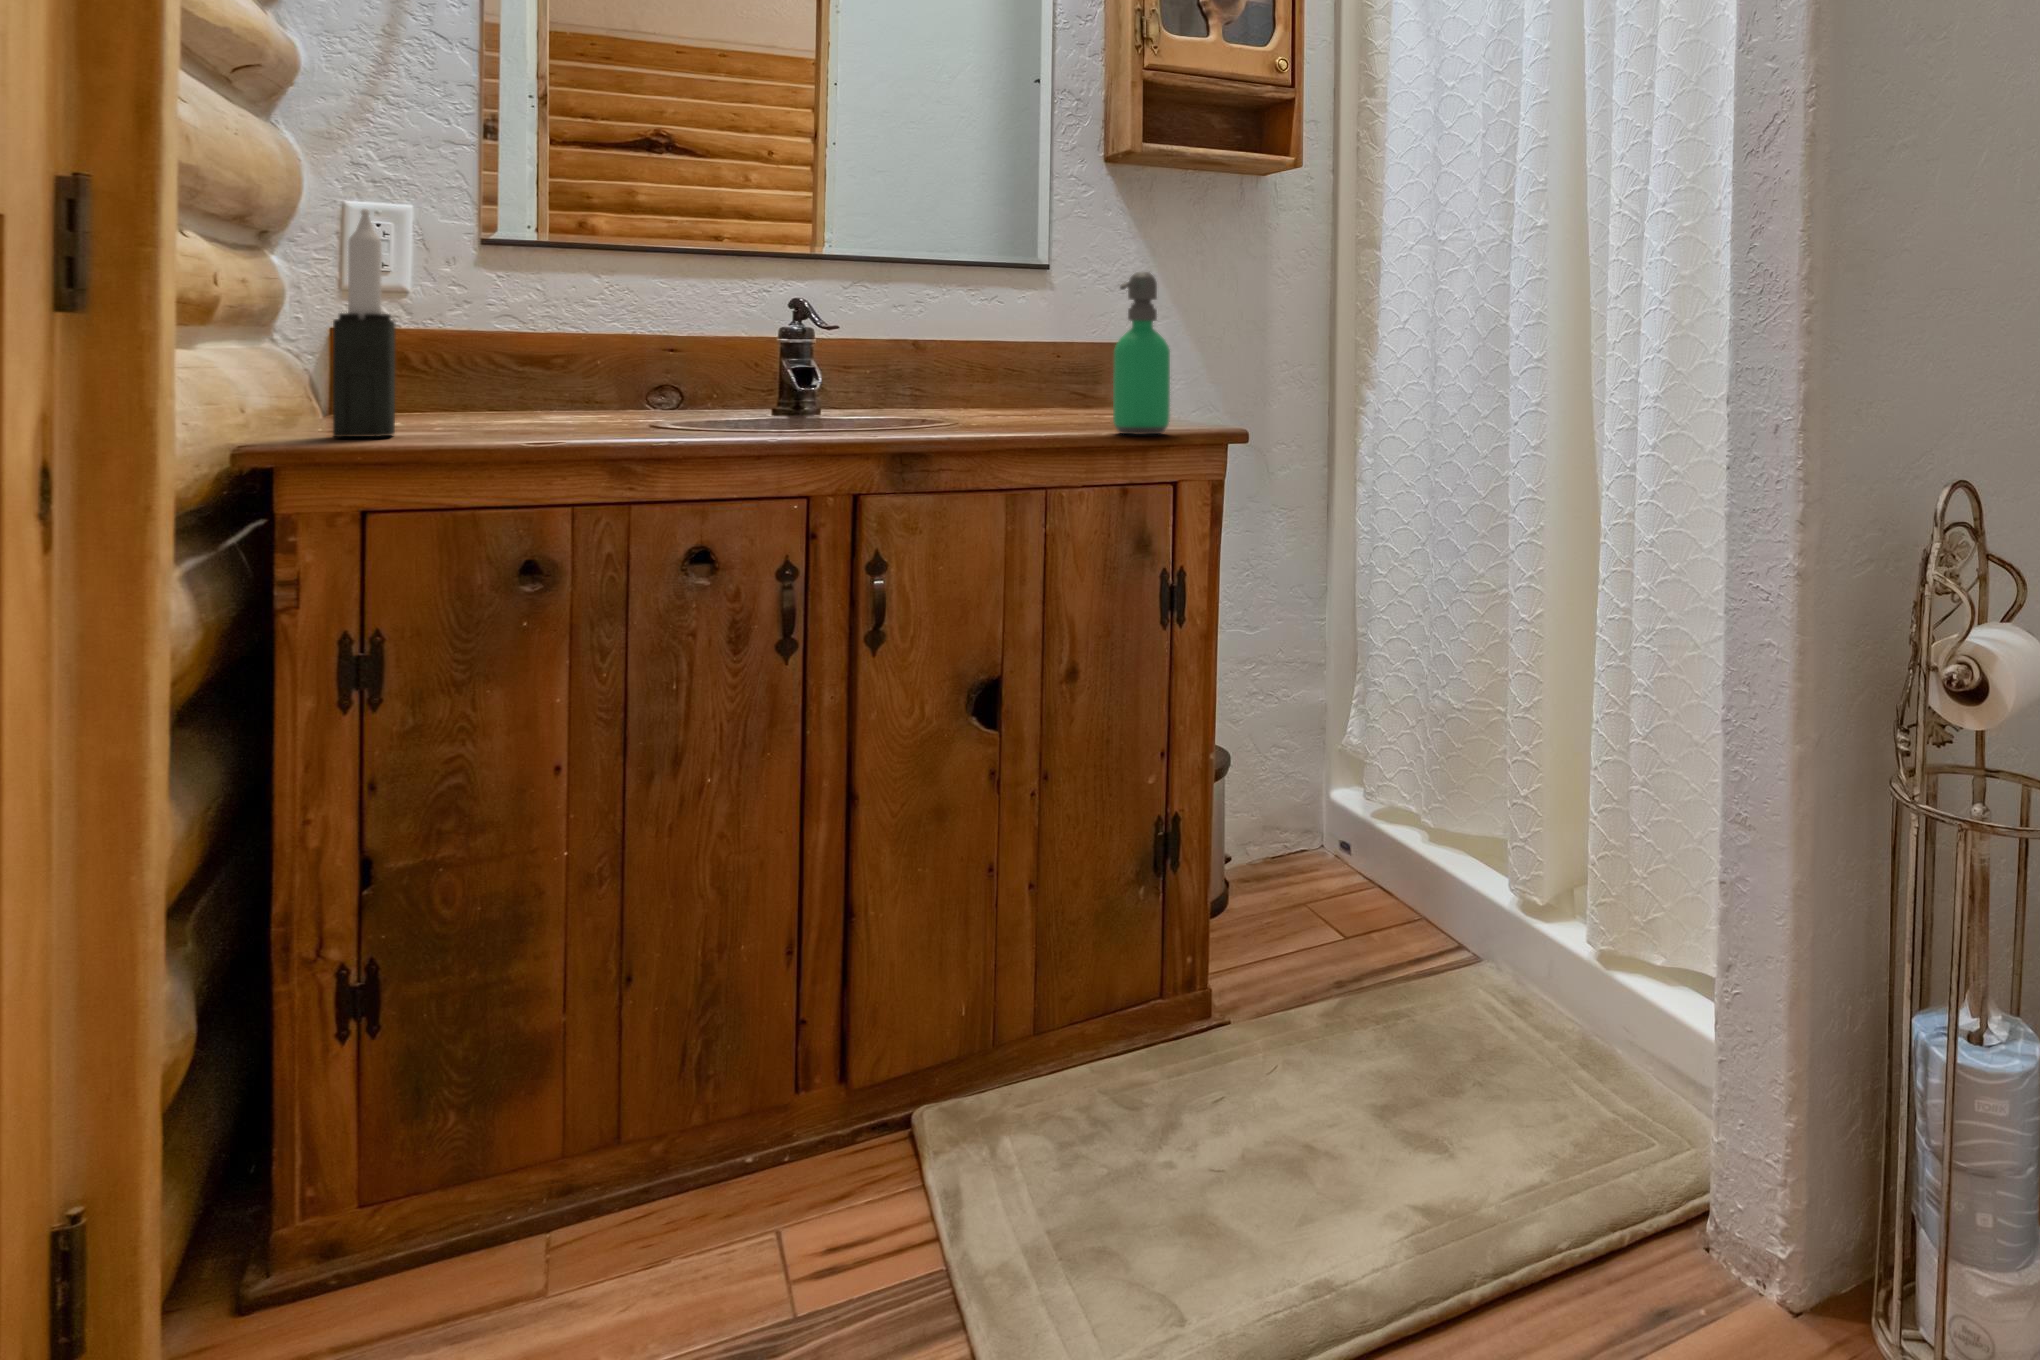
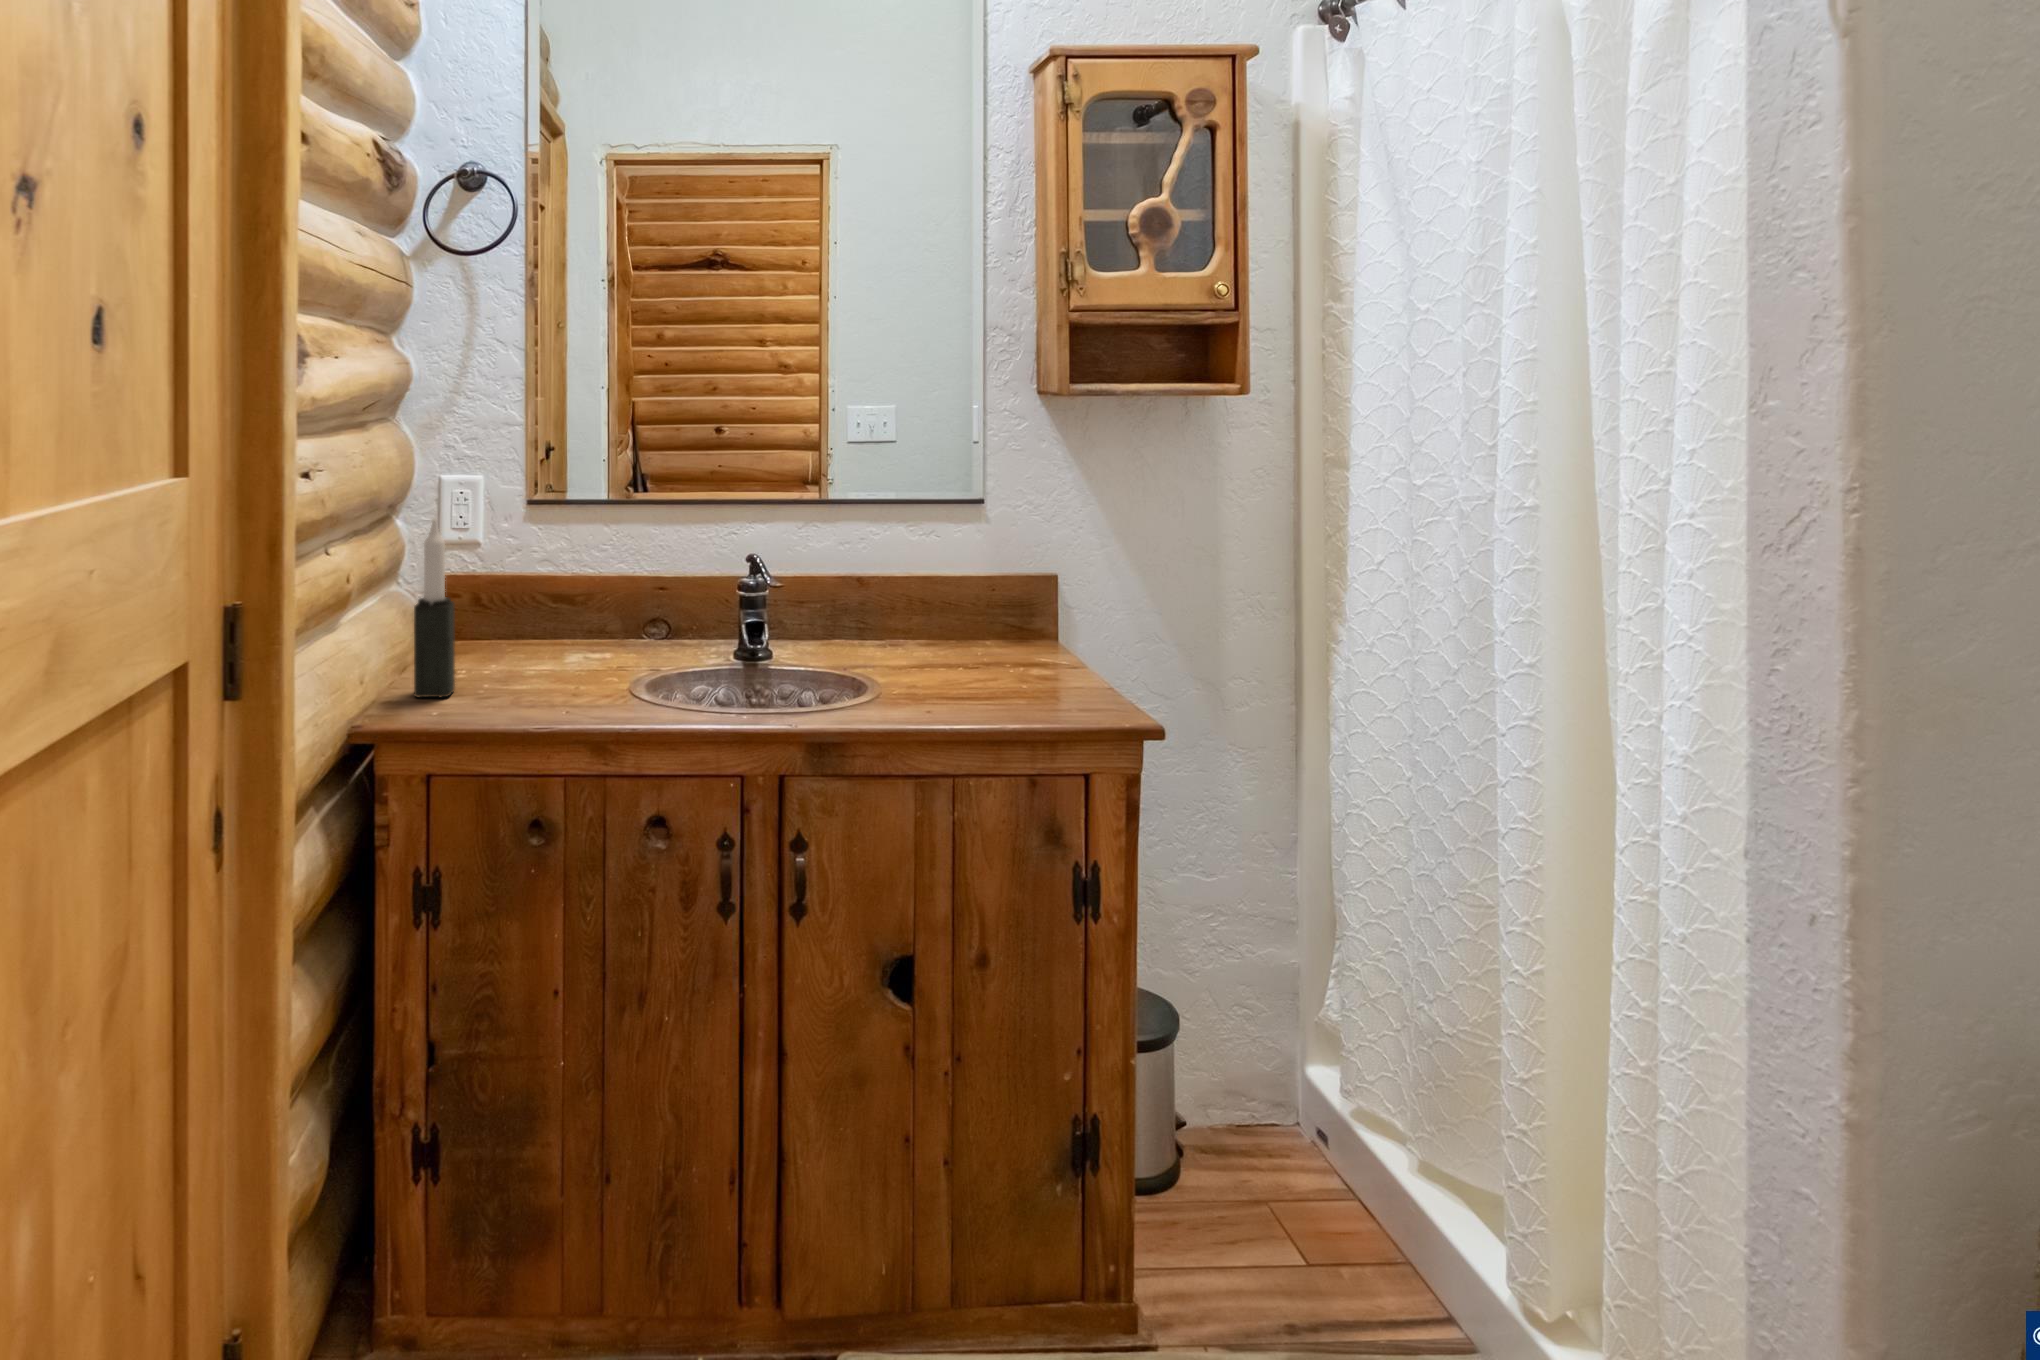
soap dispenser: present [1113,272,1170,434] -> none [1026,552,1084,720]

